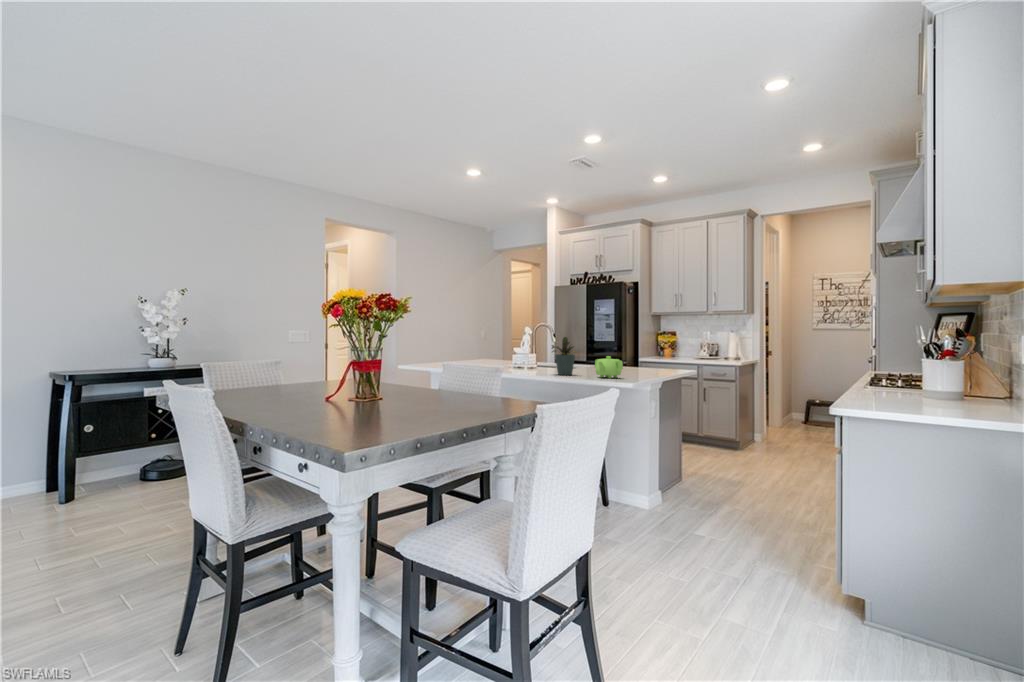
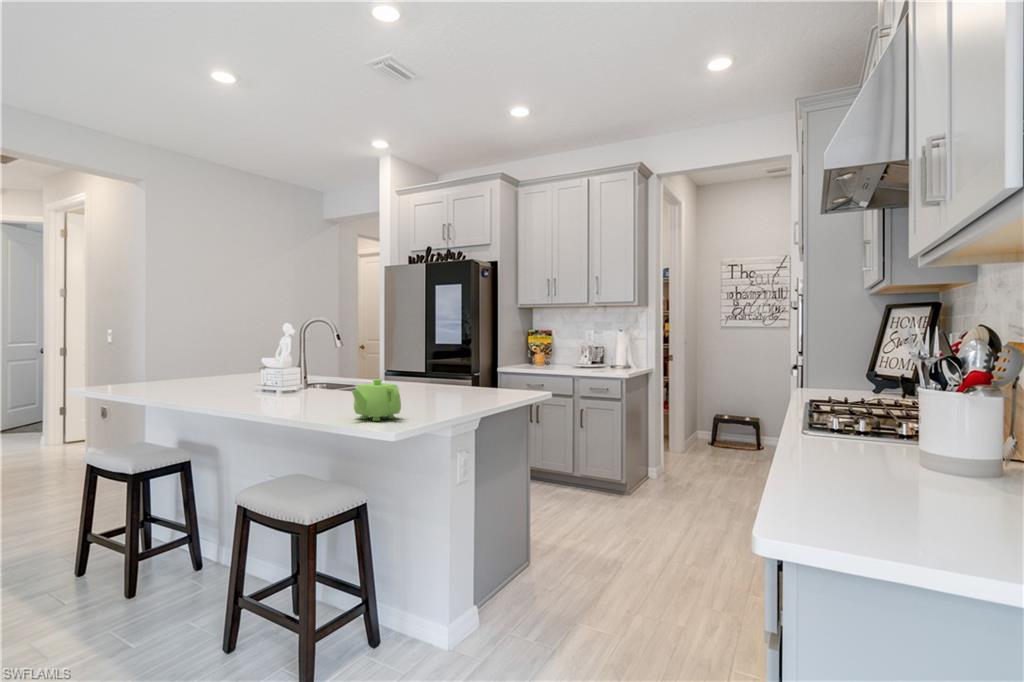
potted plant: present [552,337,576,375] -> none [277,343,329,413]

